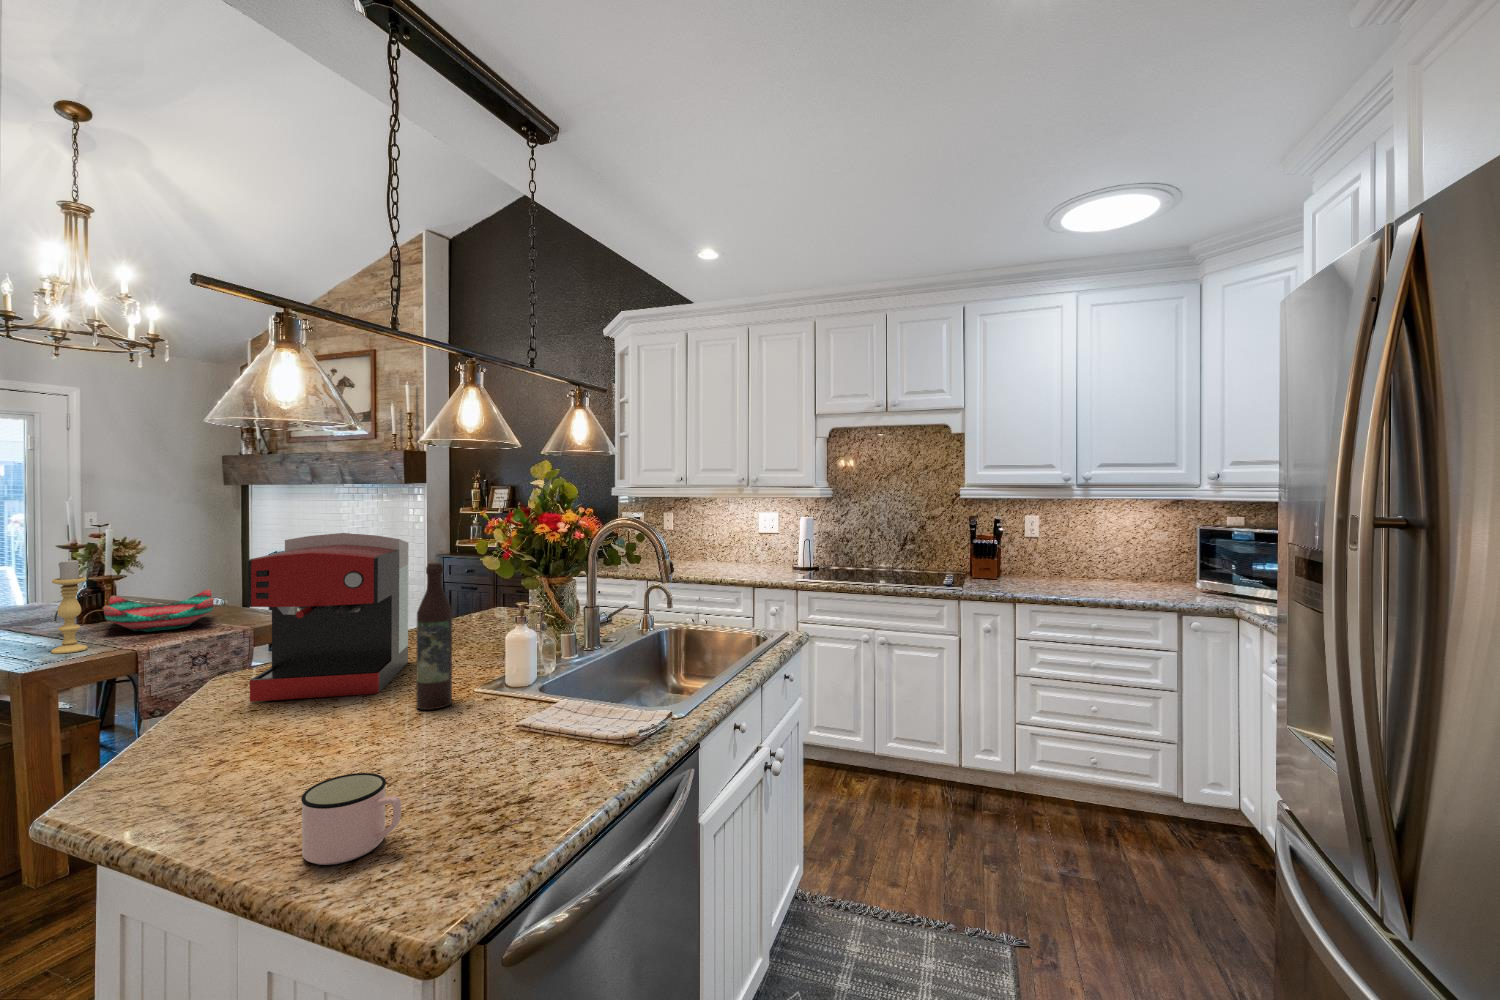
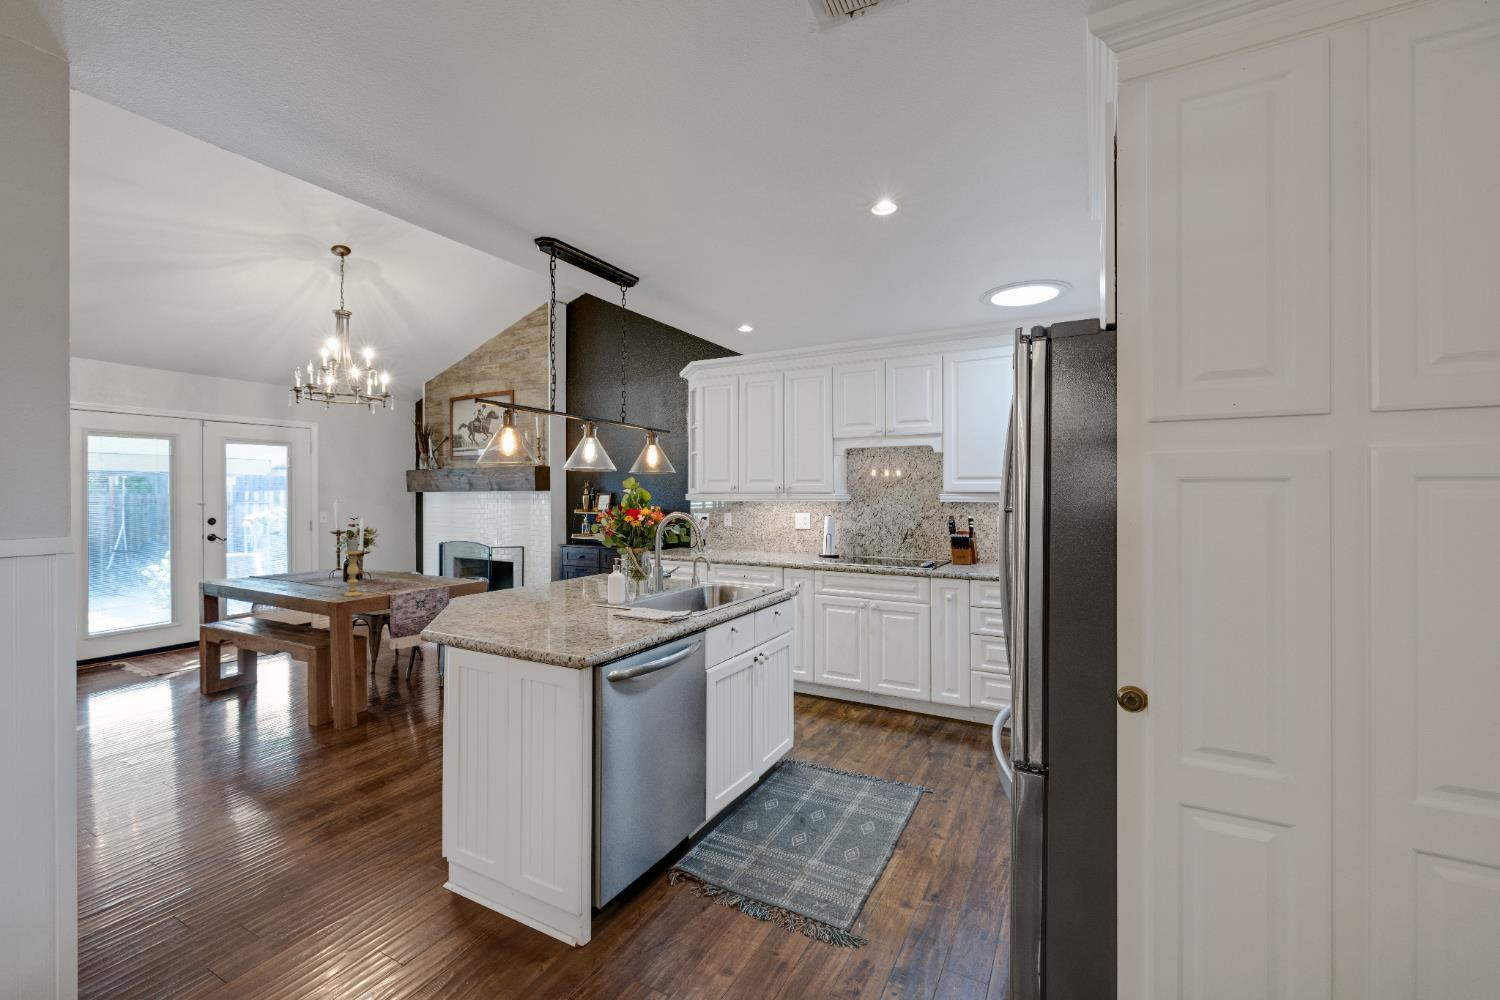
coffee maker: present [247,533,408,702] -> none [484,520,557,604]
wine bottle: present [416,563,452,710] -> none [565,534,583,609]
decorative bowl: present [104,589,213,632] -> none [364,563,425,588]
mug: present [301,773,401,865] -> none [534,612,570,640]

